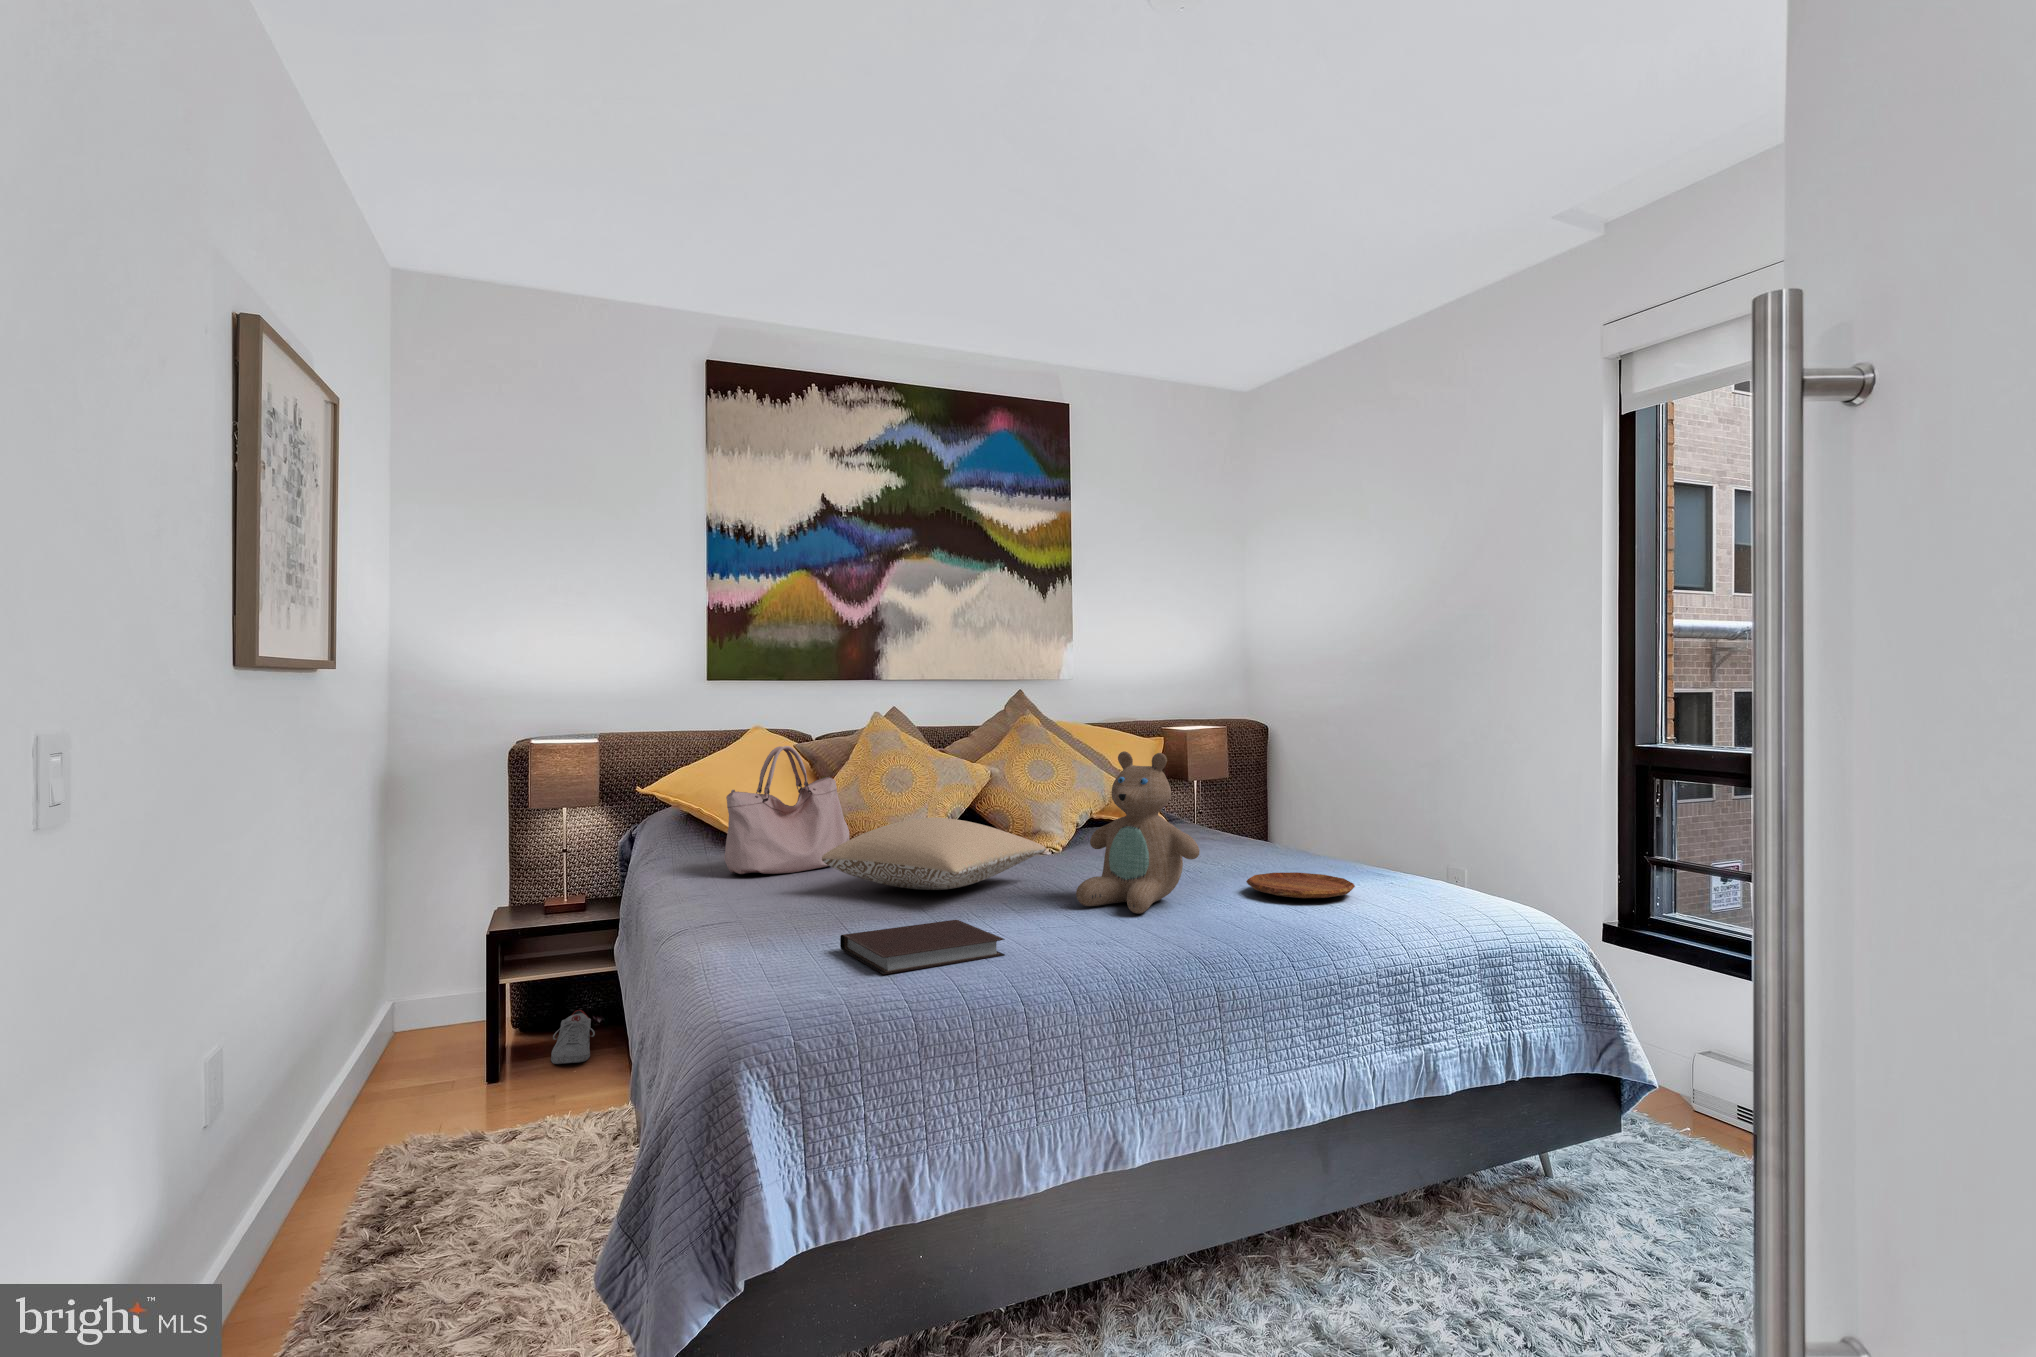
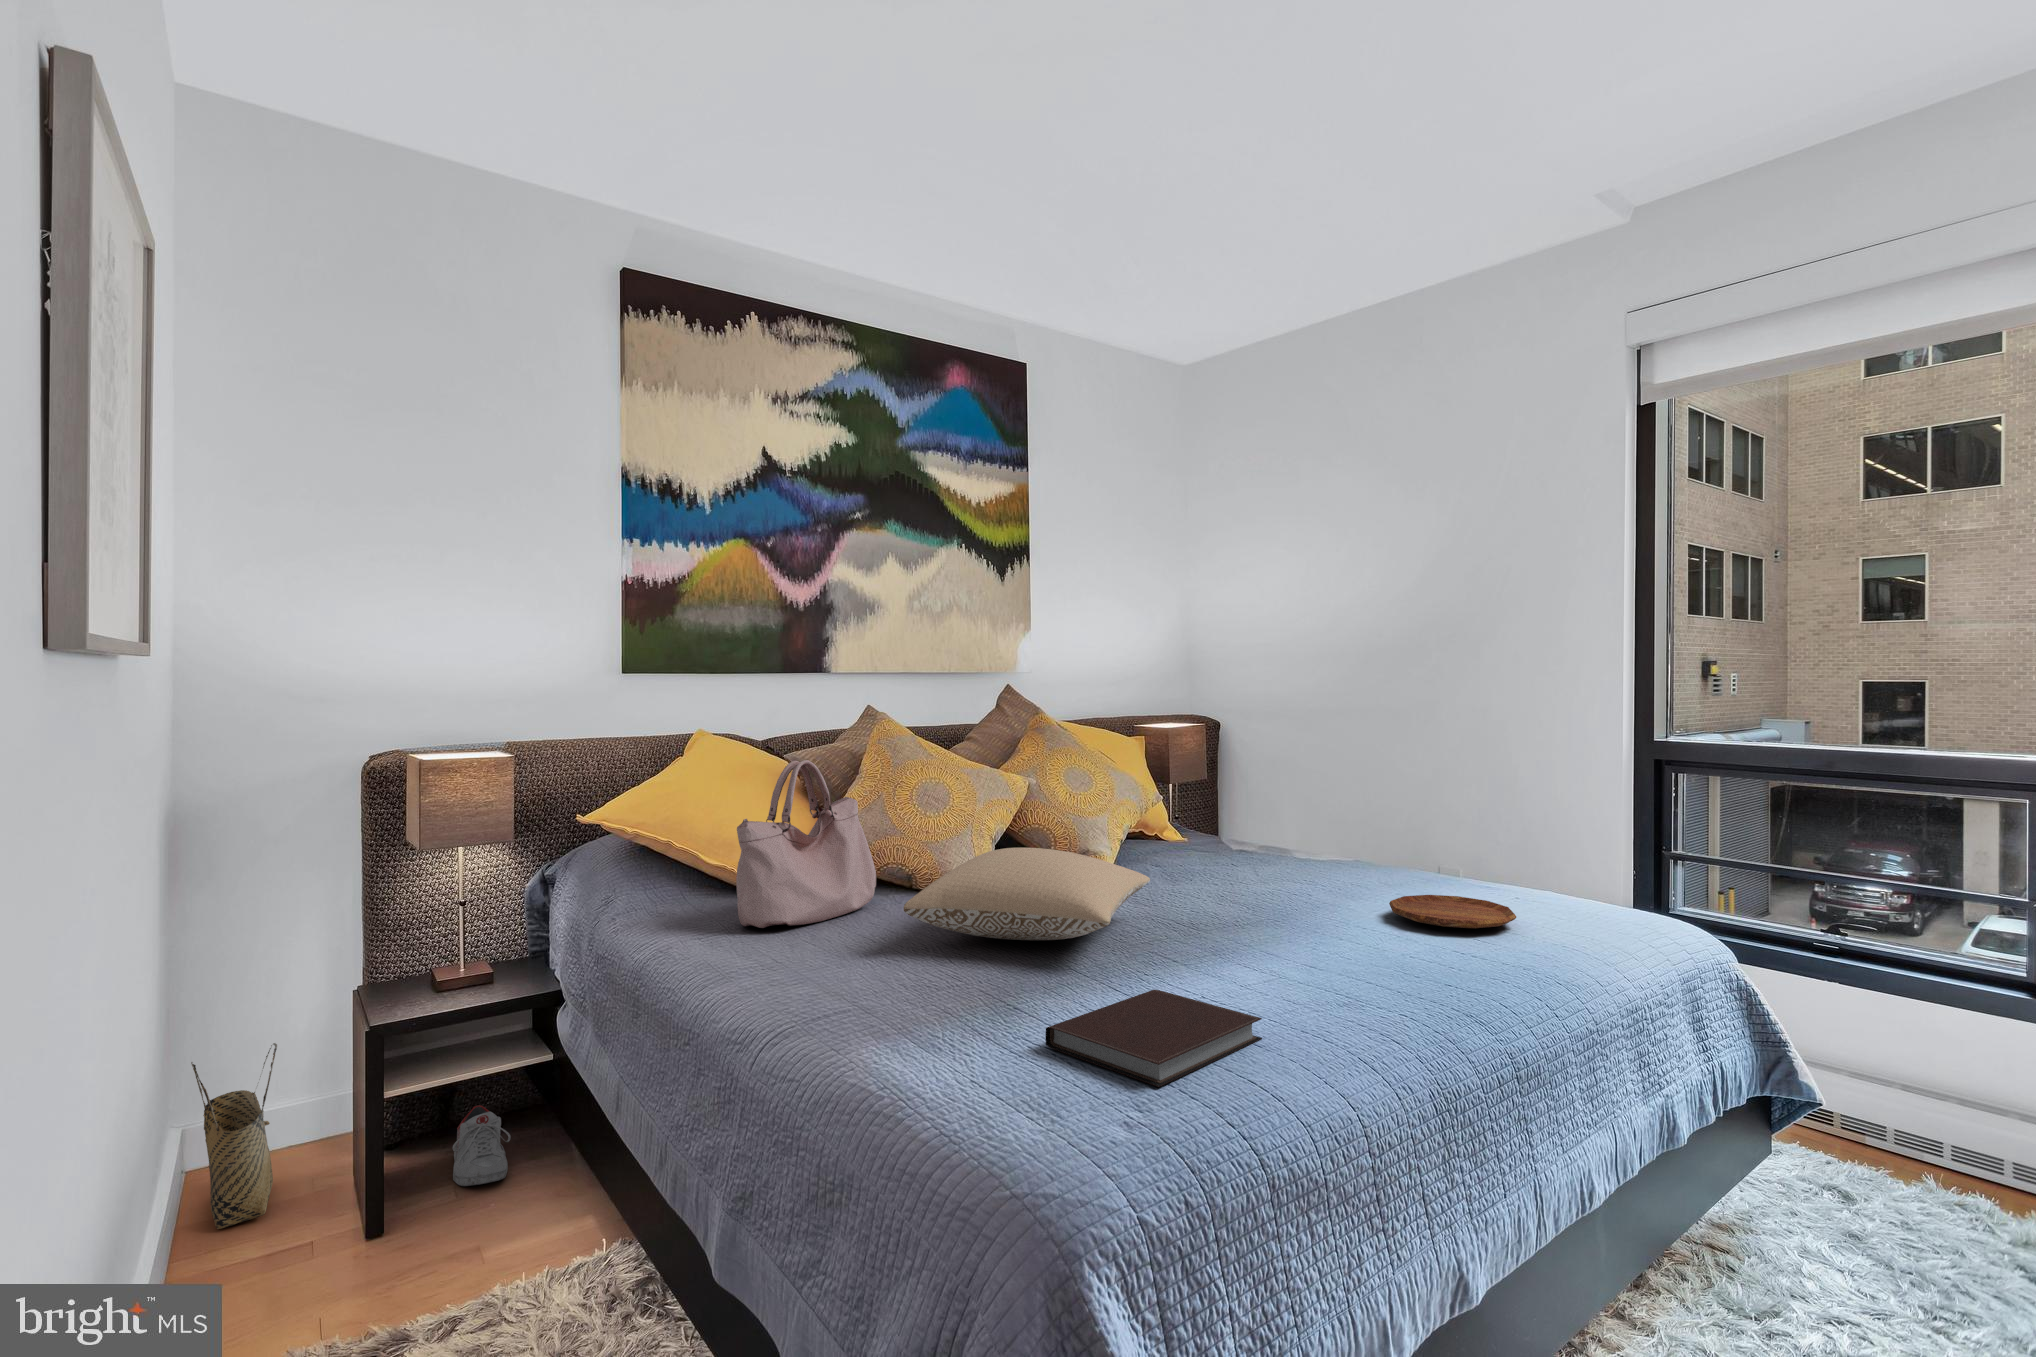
teddy bear: present [1076,751,1199,914] -> none [1226,765,1375,961]
woven basket: none [380,947,436,1074] -> present [191,1043,277,1229]

